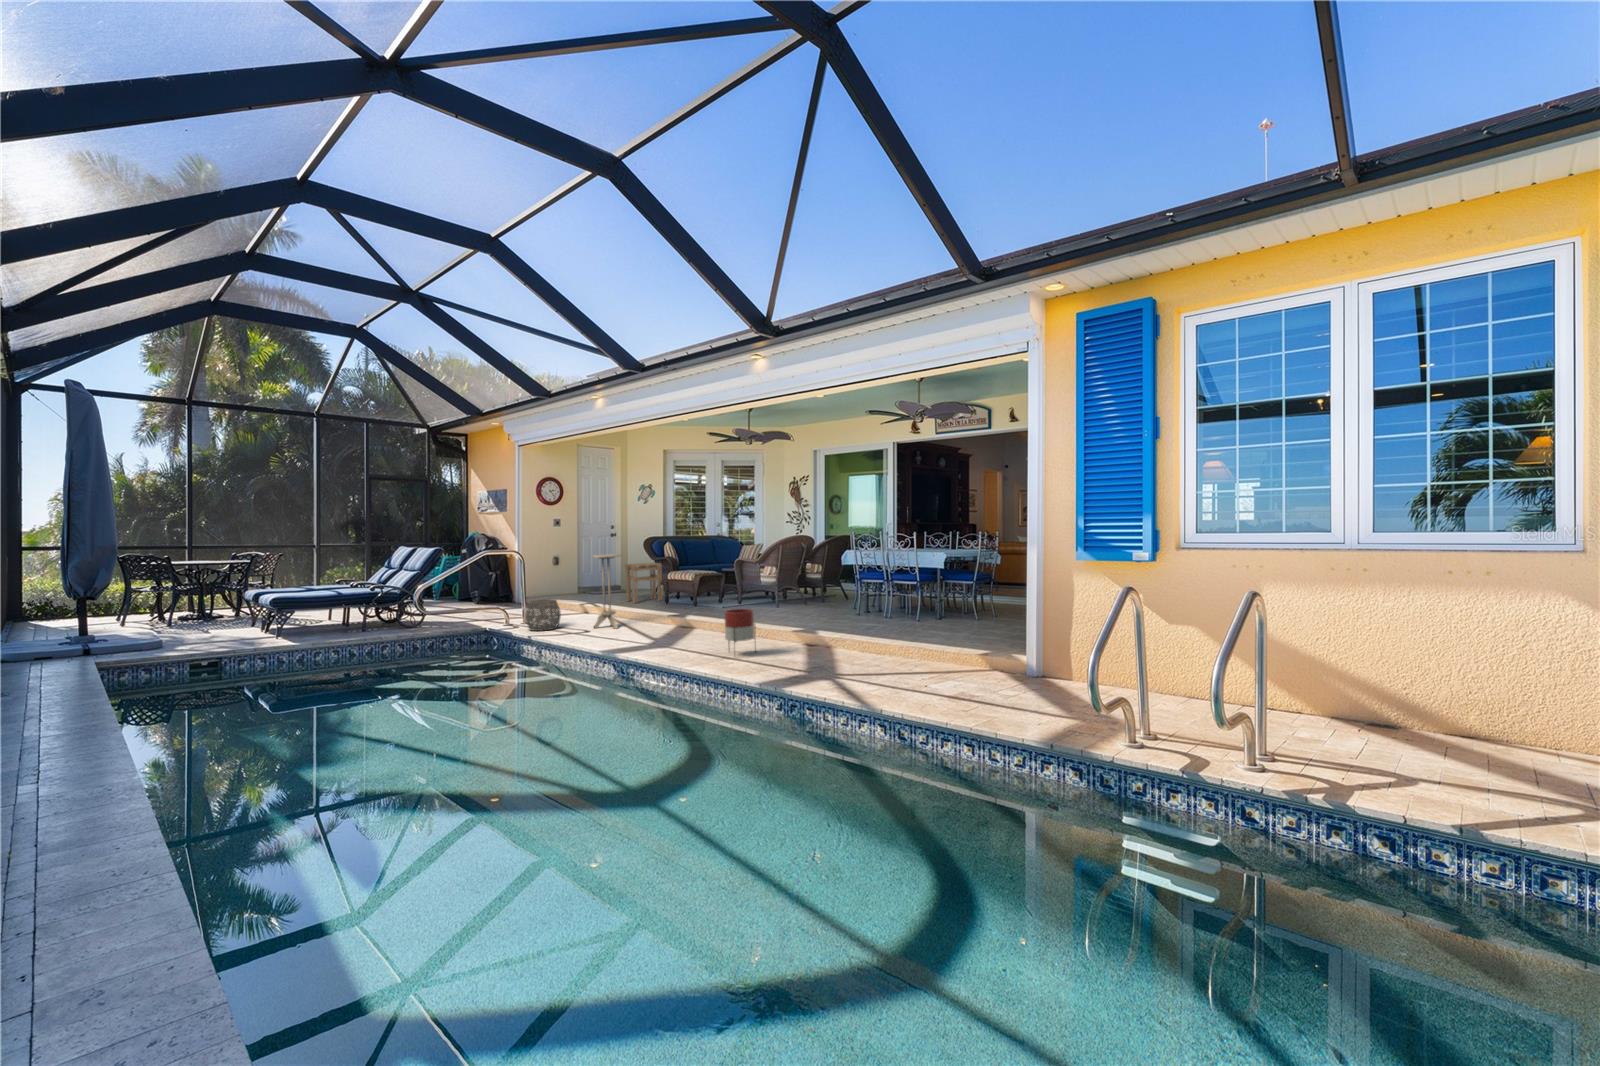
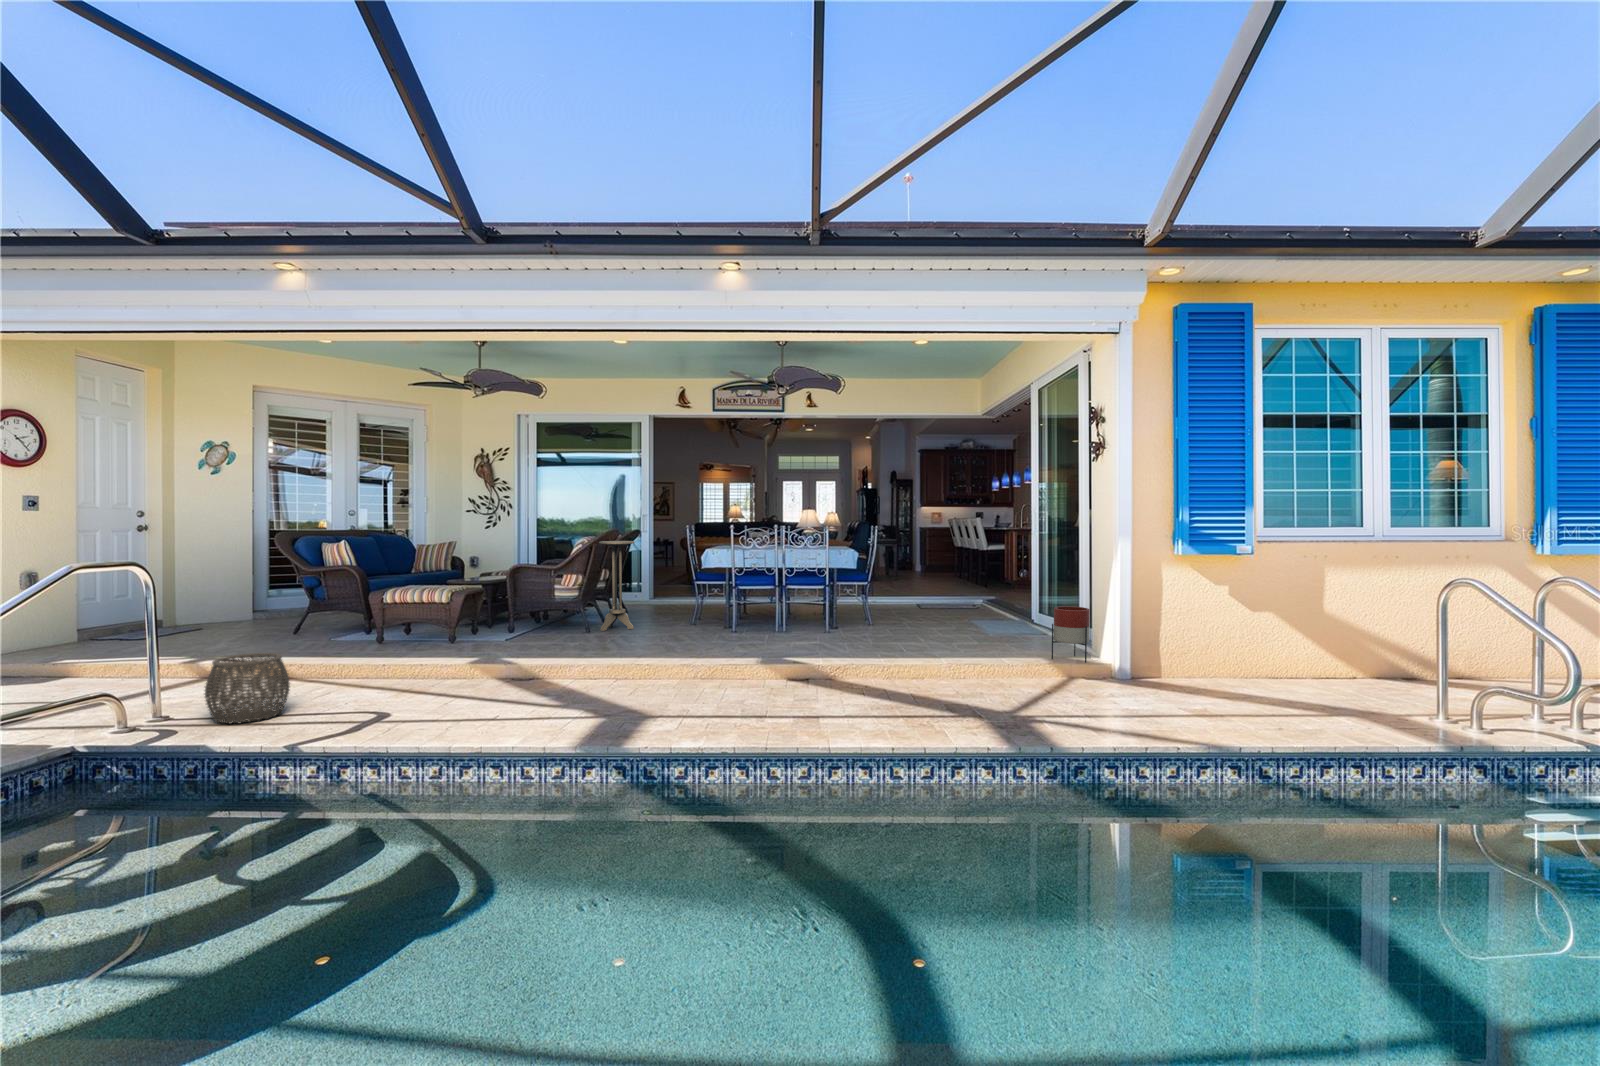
side table: present [593,554,620,629] -> present [599,541,634,631]
stool: present [625,563,663,603] -> none [267,576,348,650]
planter: present [724,609,756,644] -> present [1052,606,1090,663]

